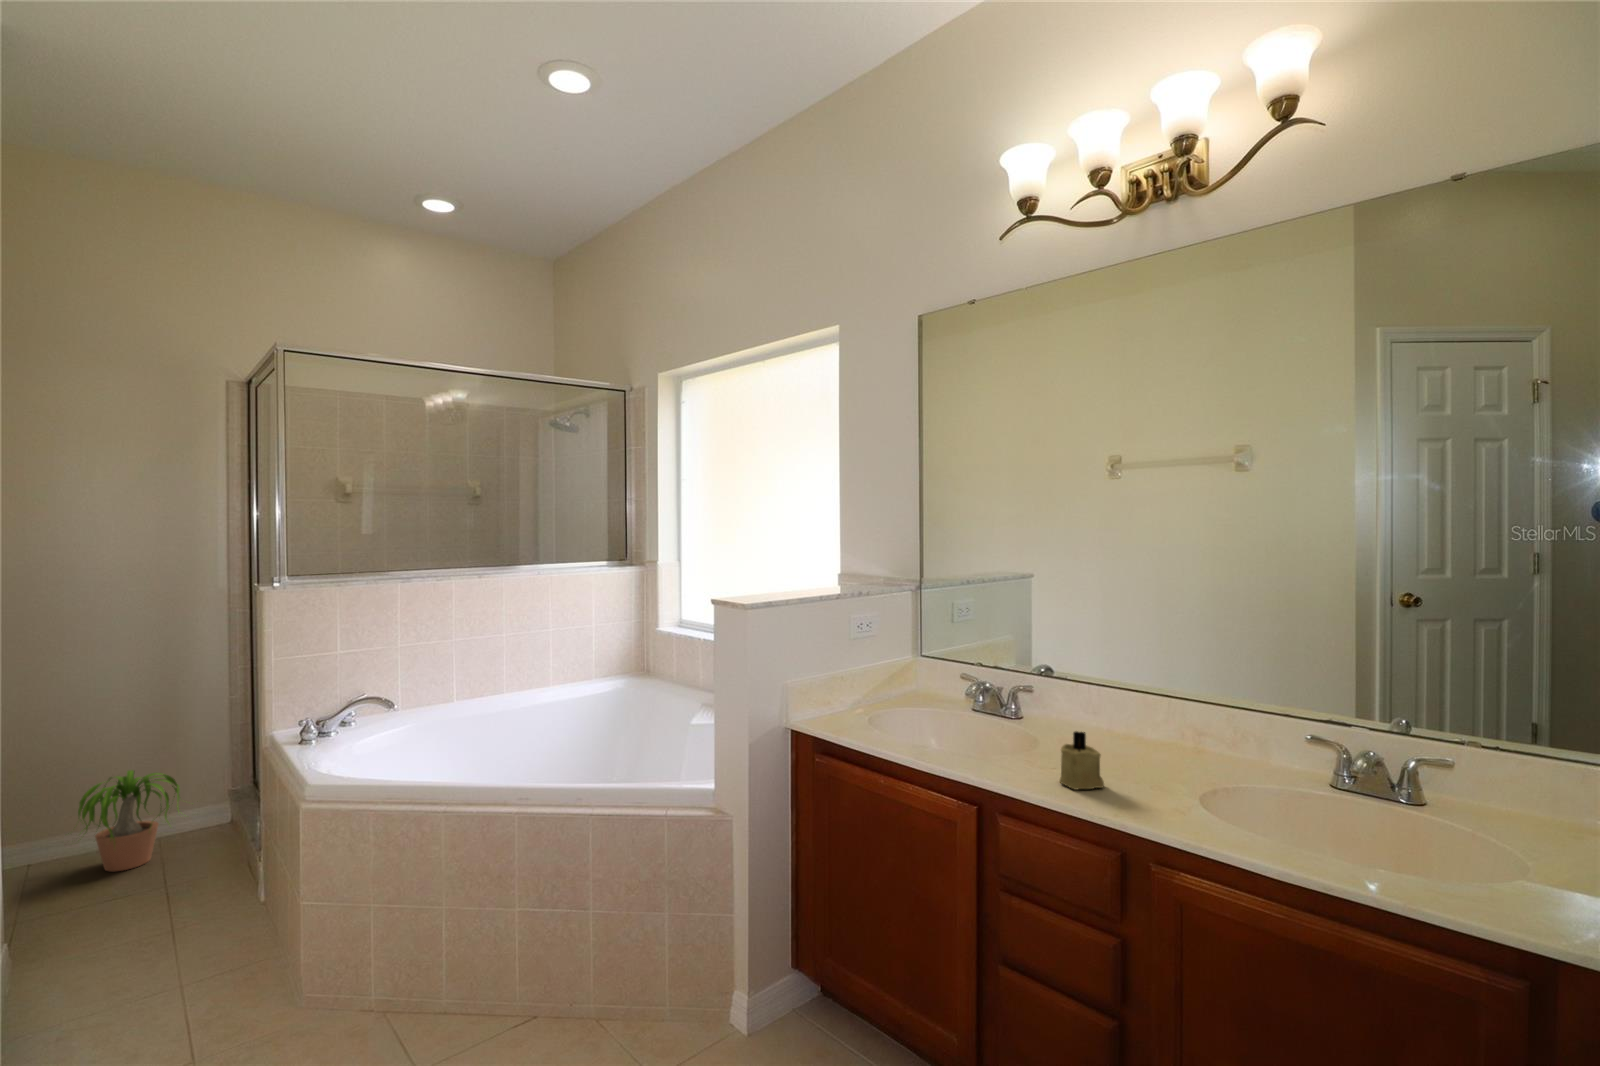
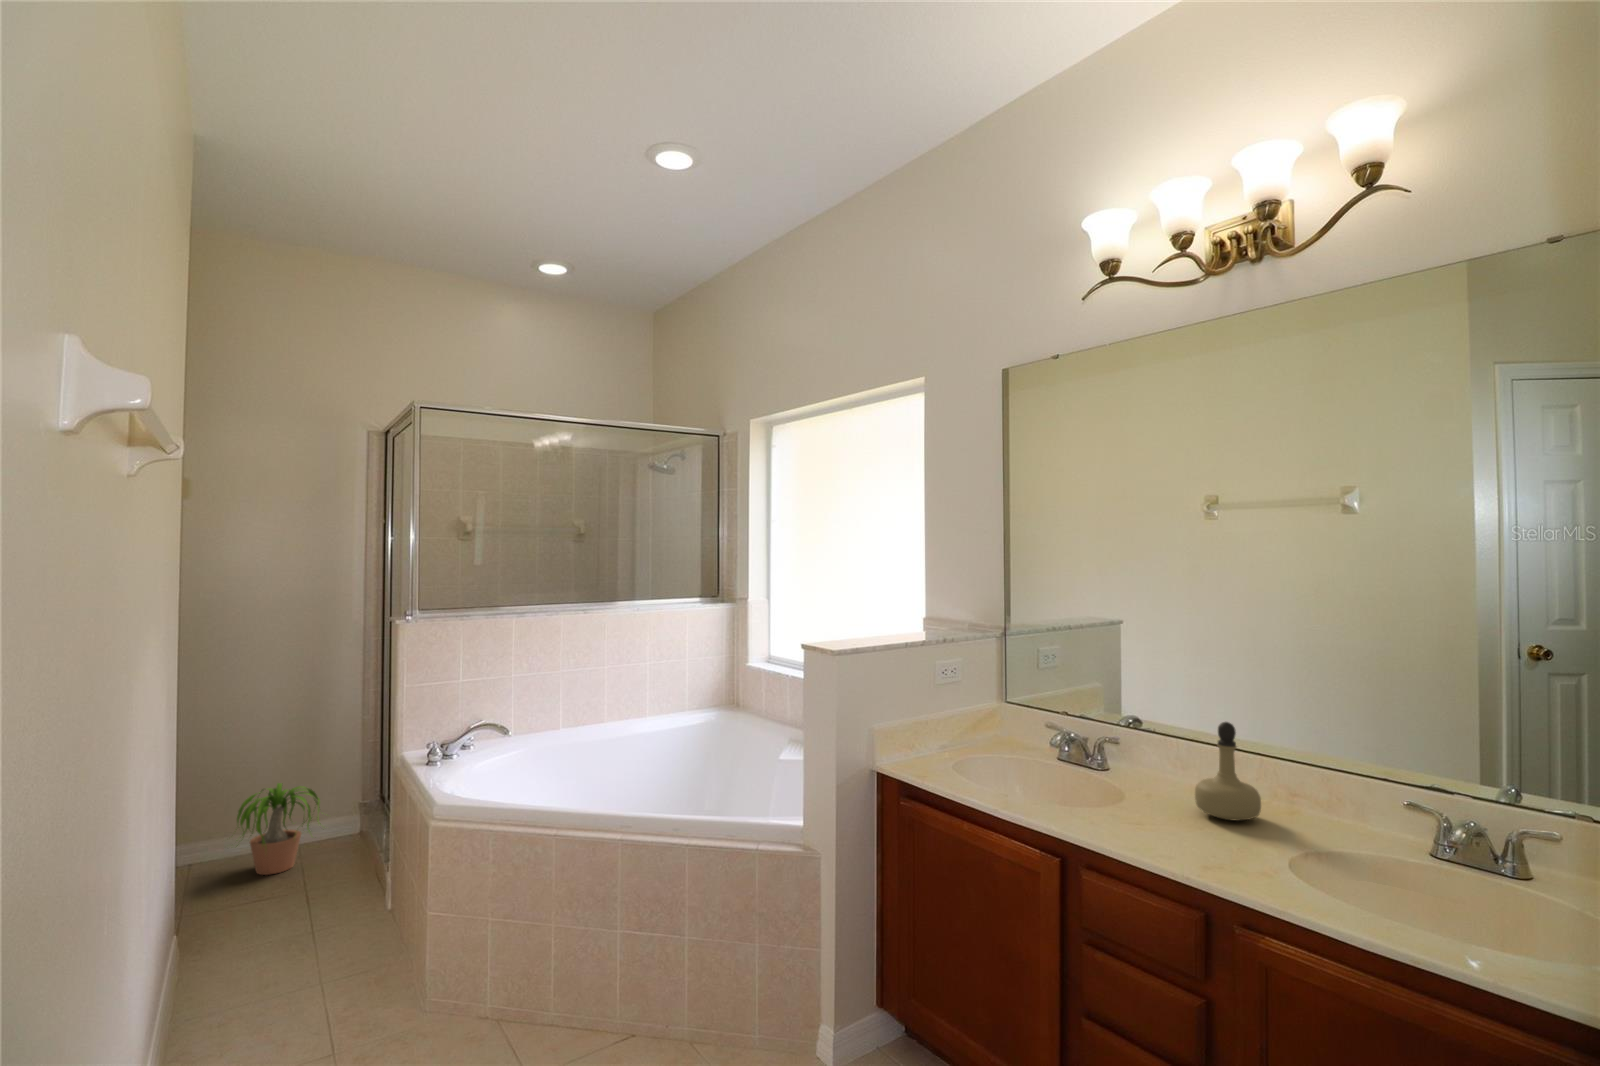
perfume bottle: none [1108,664,1172,762] -> present [1195,722,1261,821]
candle: present [1059,731,1104,790] -> none [1141,787,1188,846]

